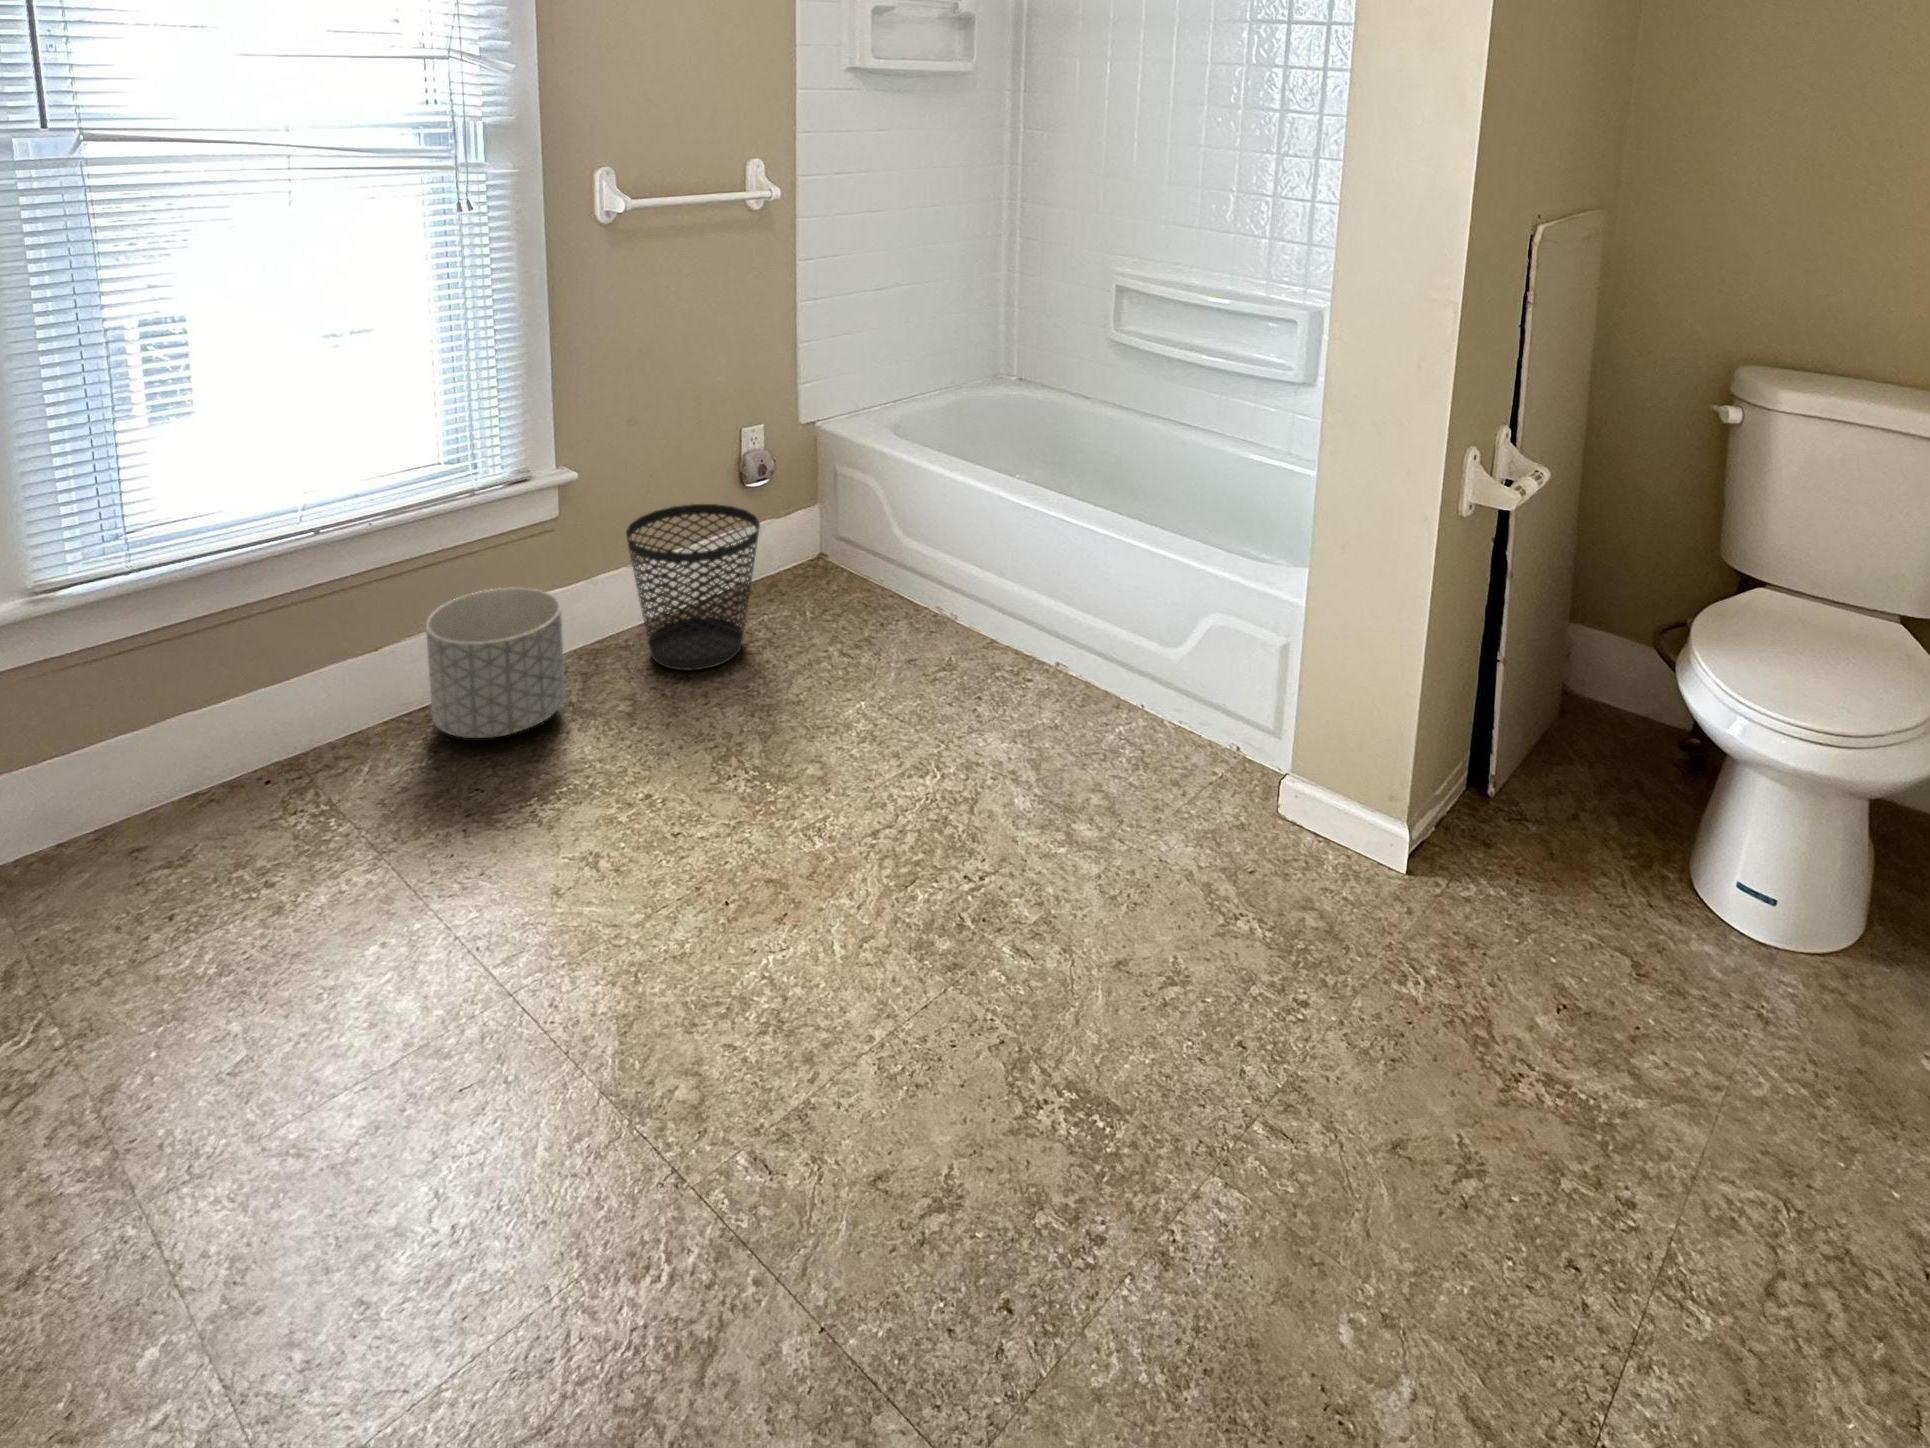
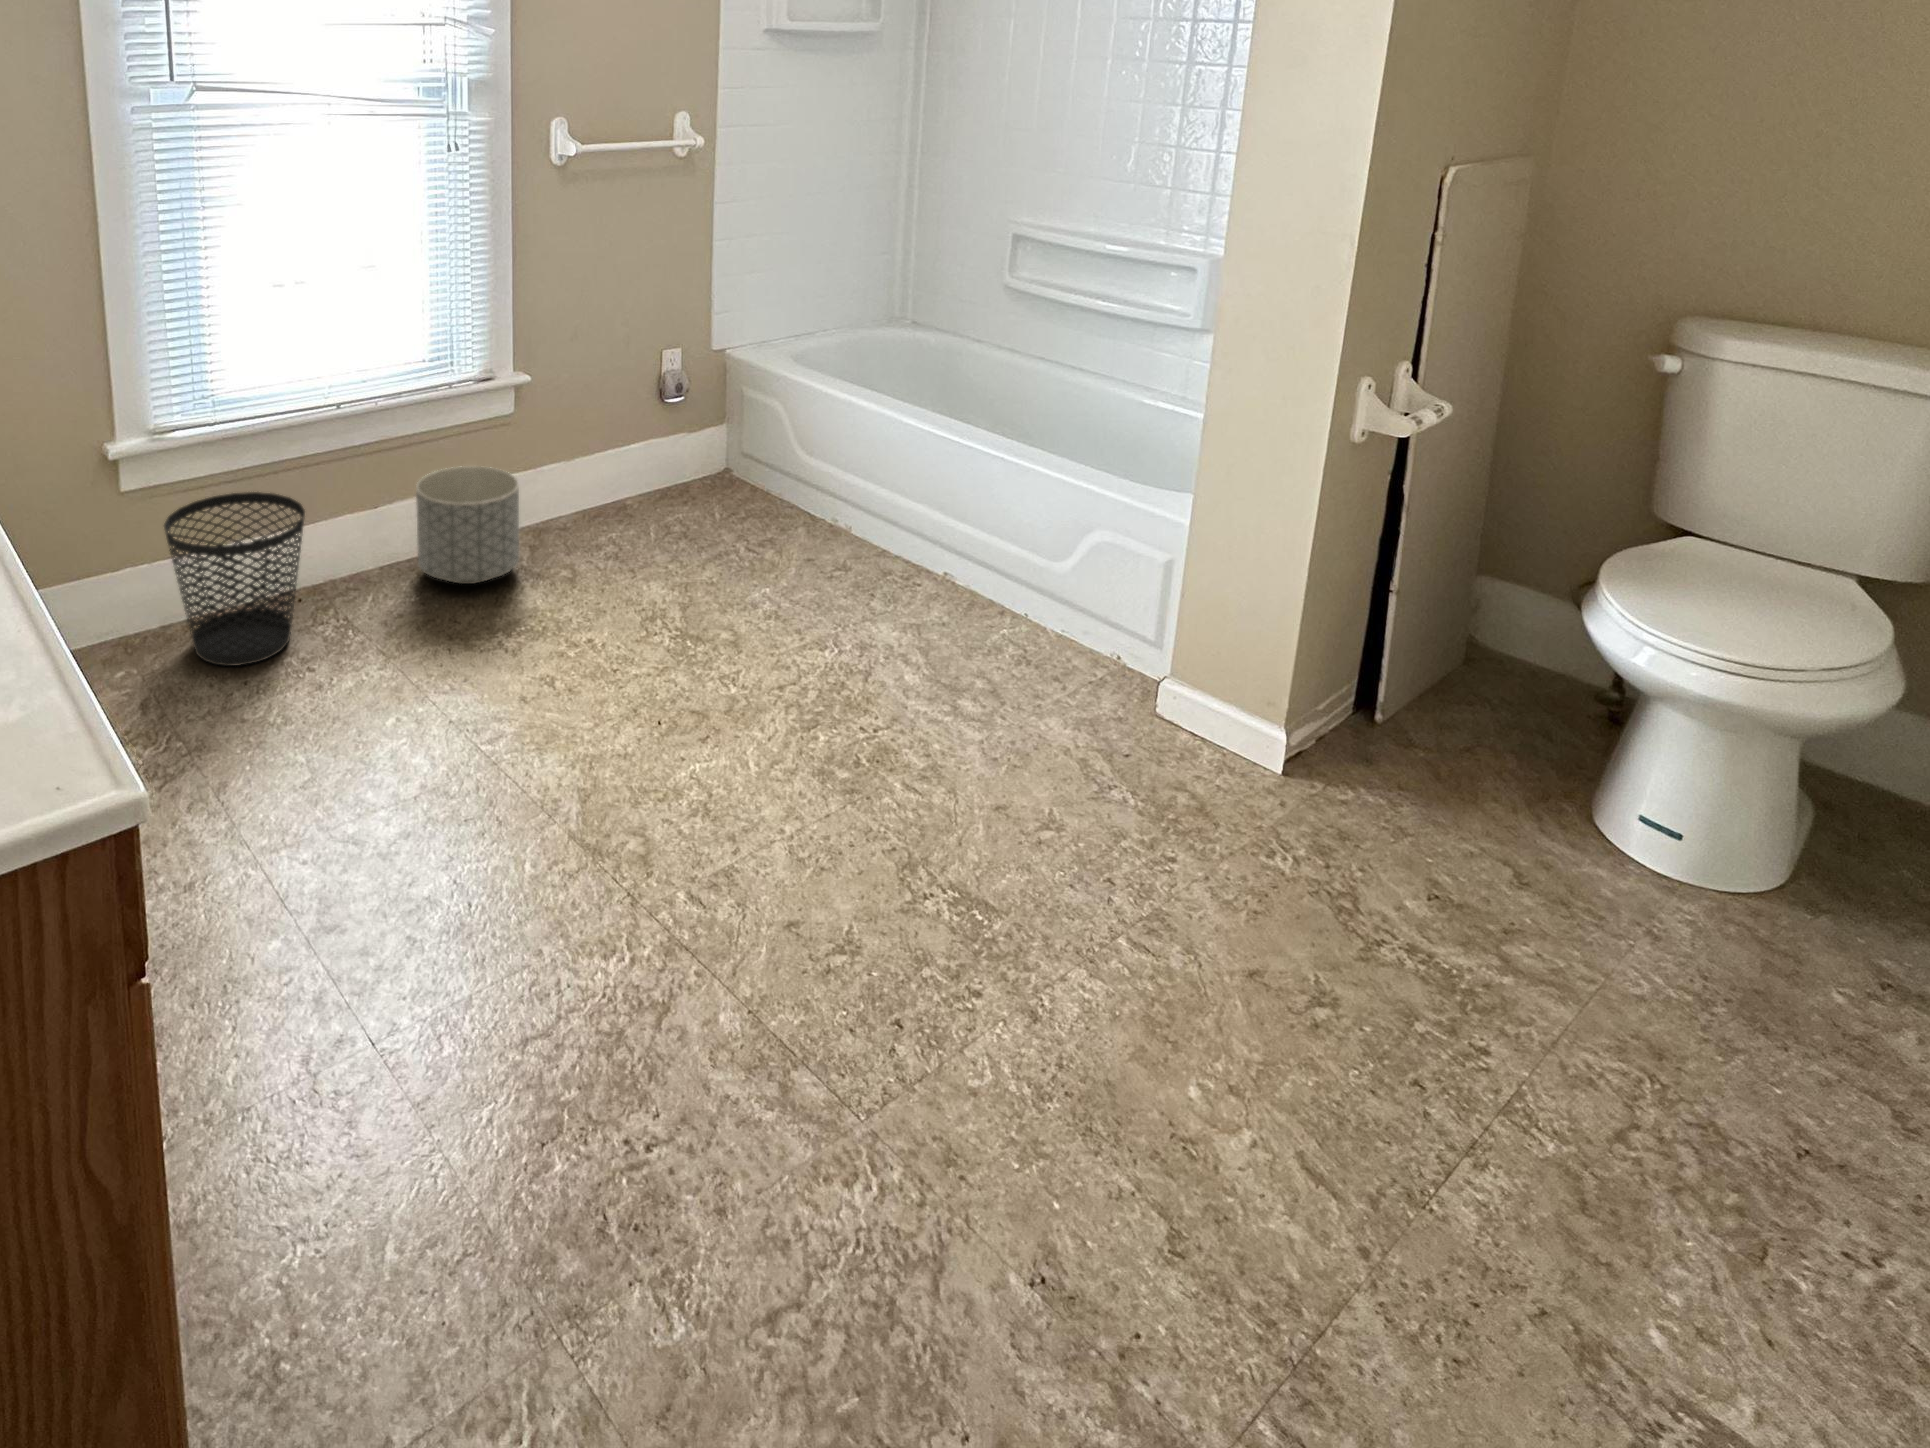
wastebasket: present [626,504,760,670] -> present [164,492,305,666]

